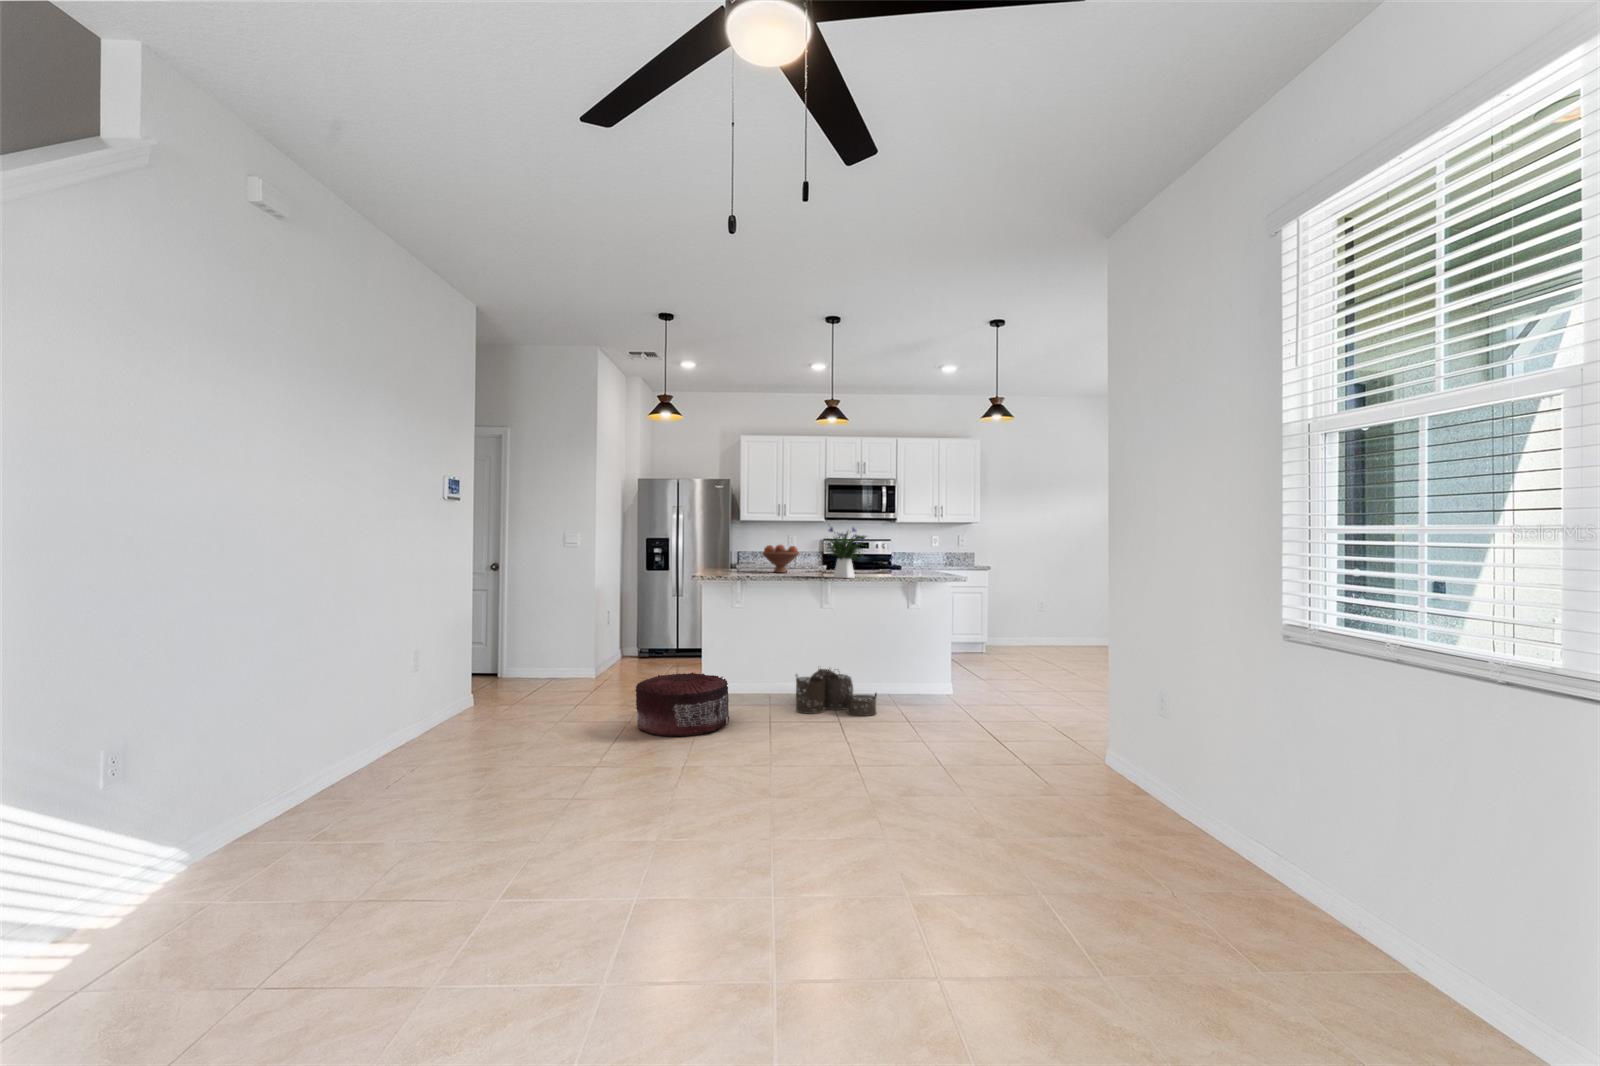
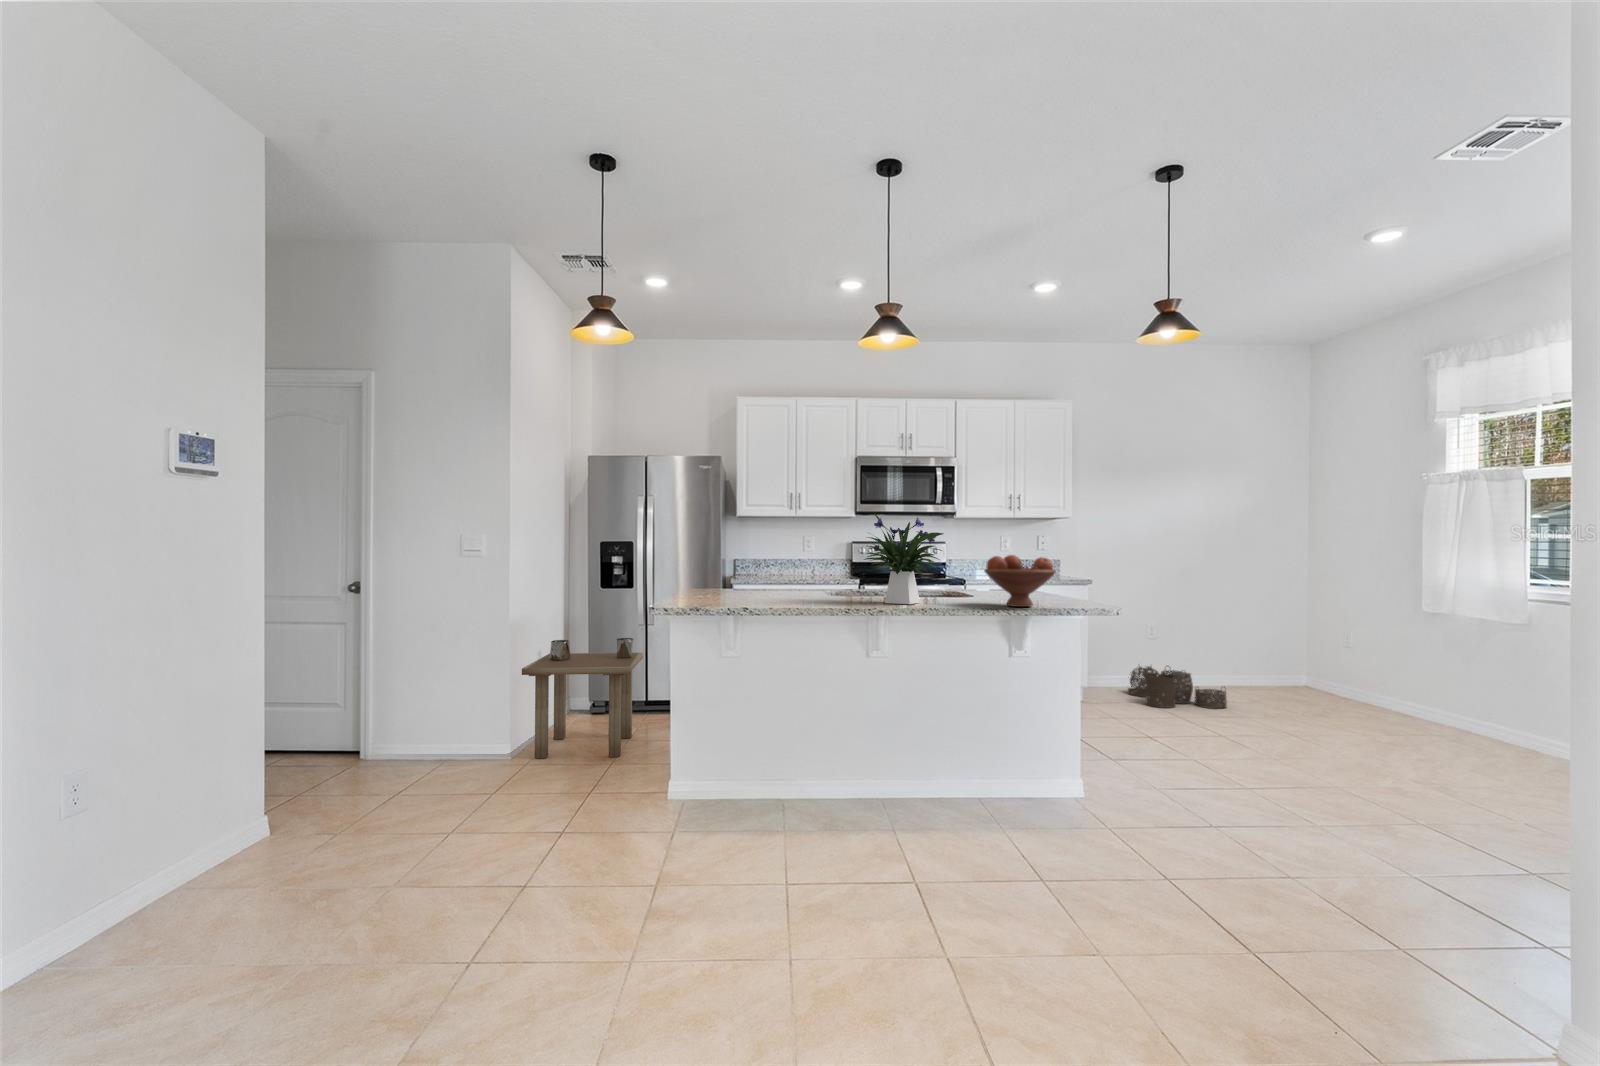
fruit bowl: present [762,545,799,573] -> present [984,555,1056,607]
side table: none [605,603,678,679] -> present [522,638,643,759]
woven basket: present [796,669,877,716] -> present [1128,666,1227,709]
pouf: present [636,672,729,736] -> none [520,779,705,934]

